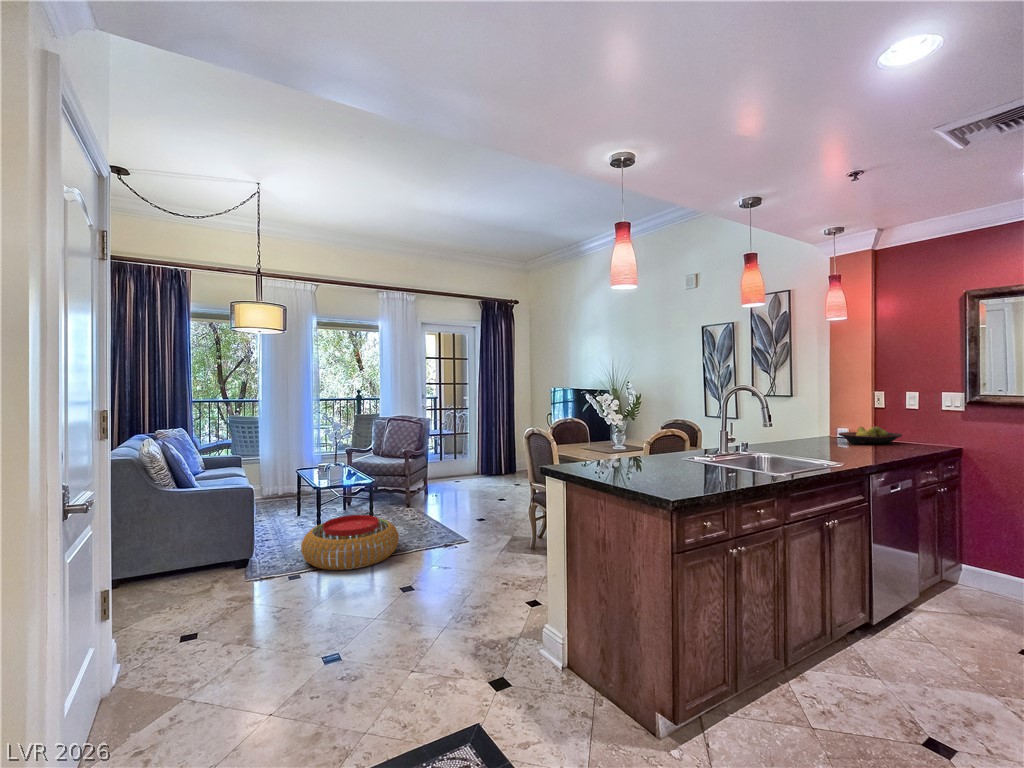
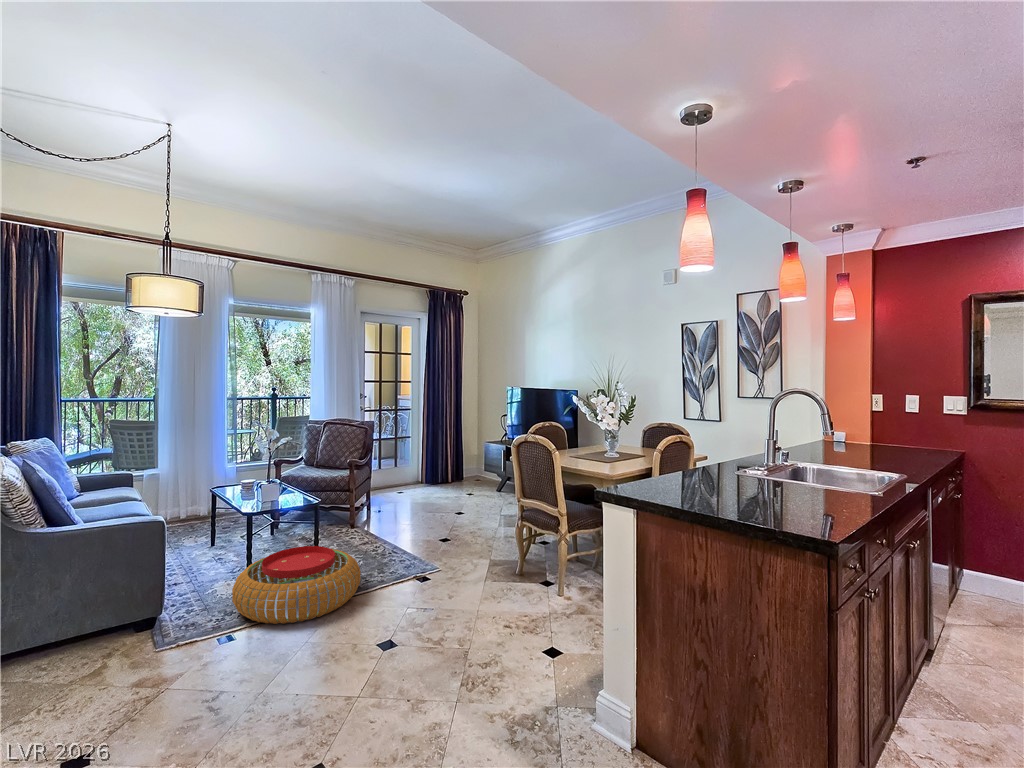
fruit bowl: present [839,426,902,445] -> none [853,432,914,451]

